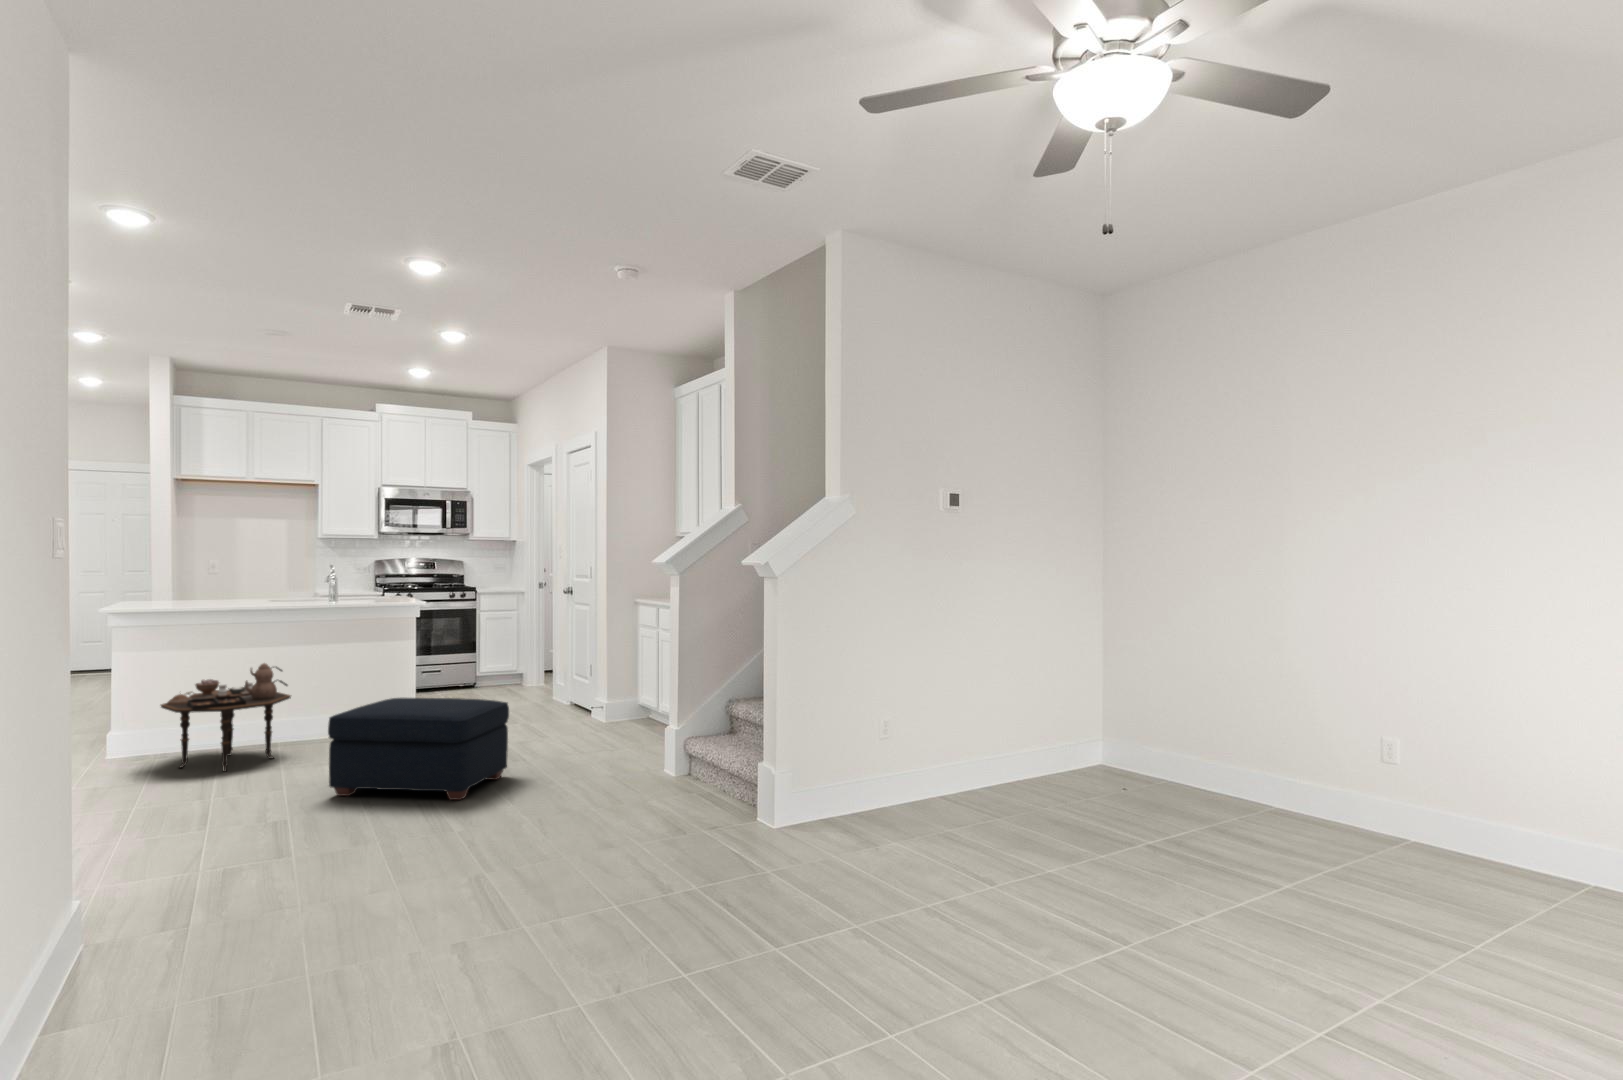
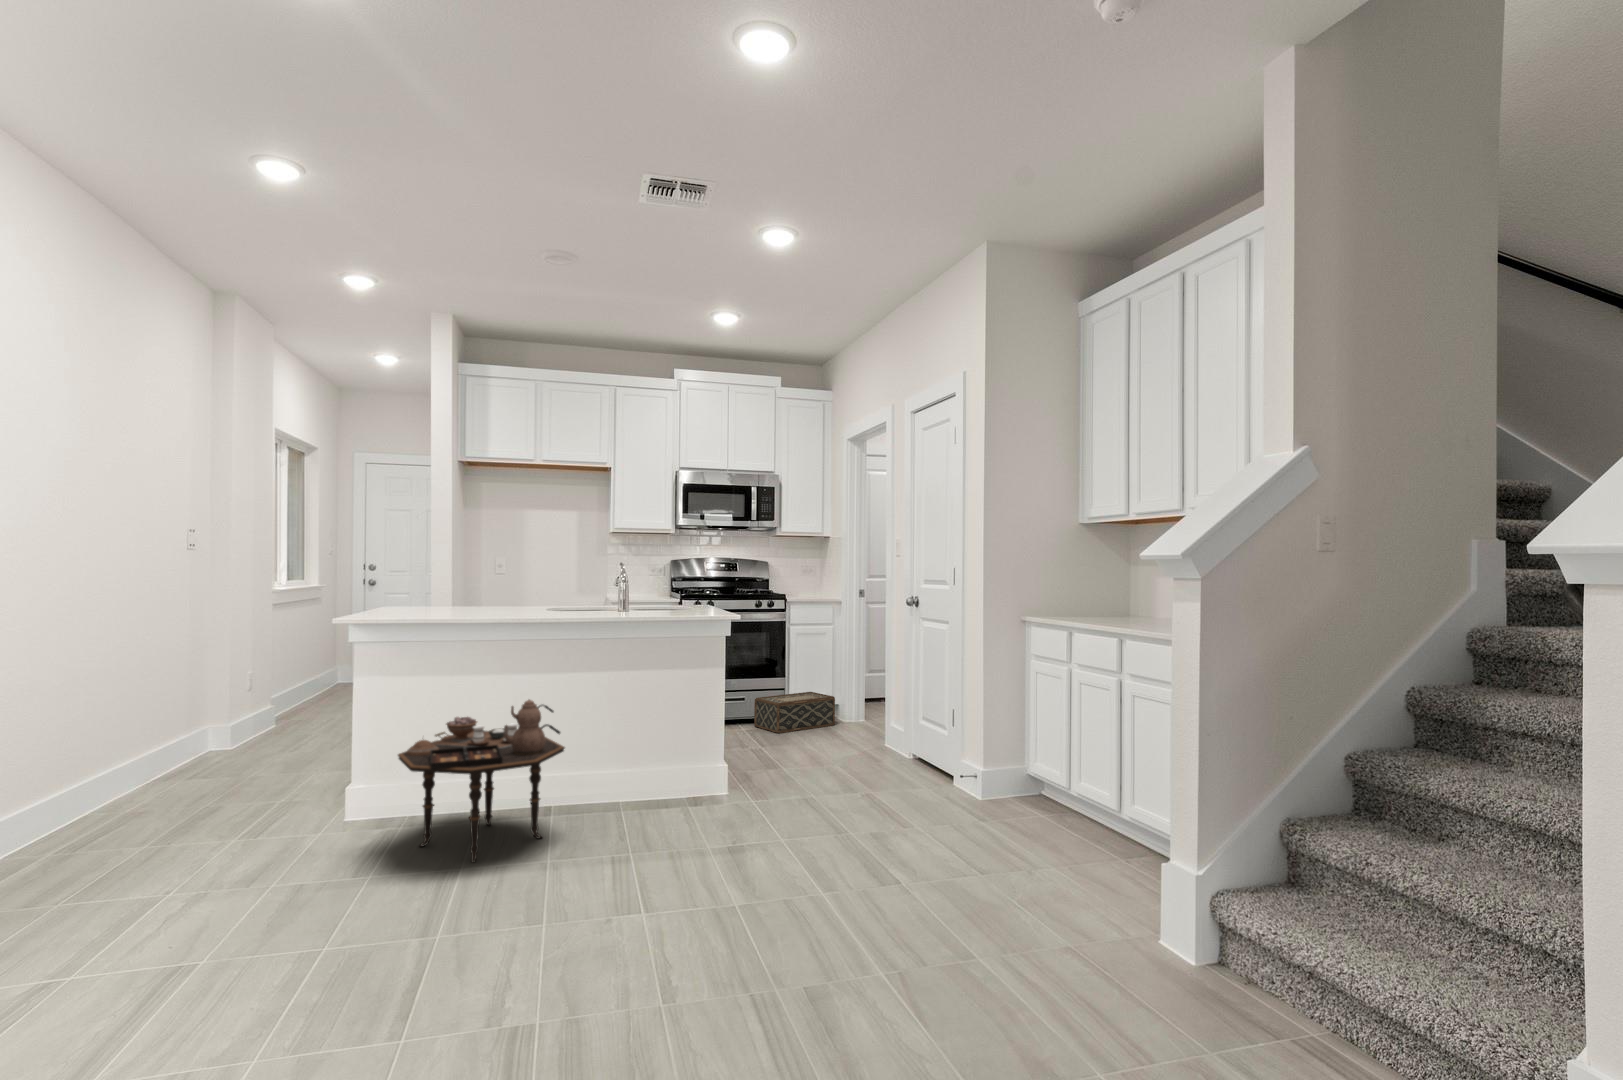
woven basket: none [448,663,515,695] -> present [754,692,835,733]
ottoman: present [328,698,509,800] -> none [607,775,895,1000]

